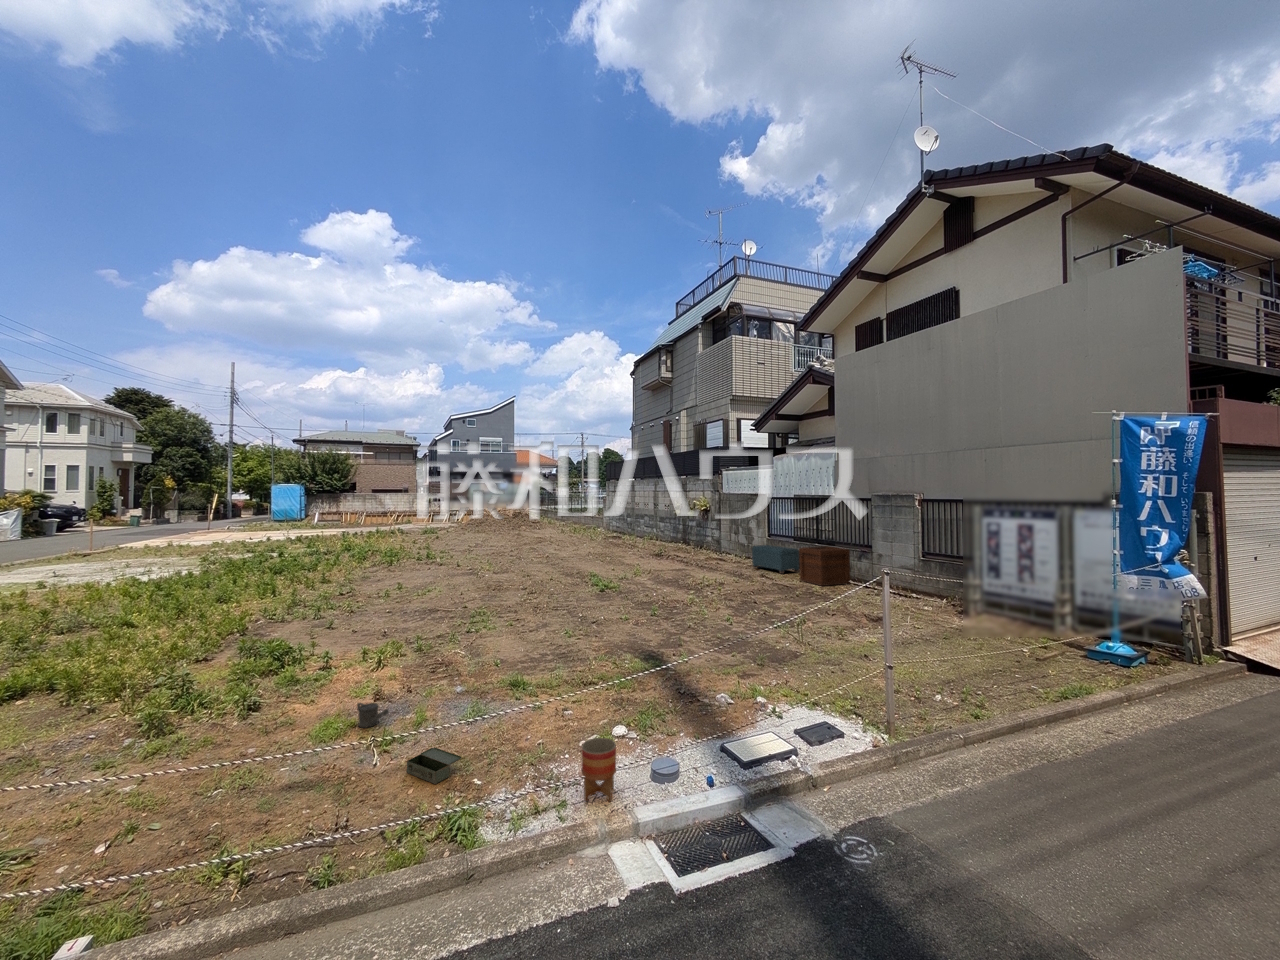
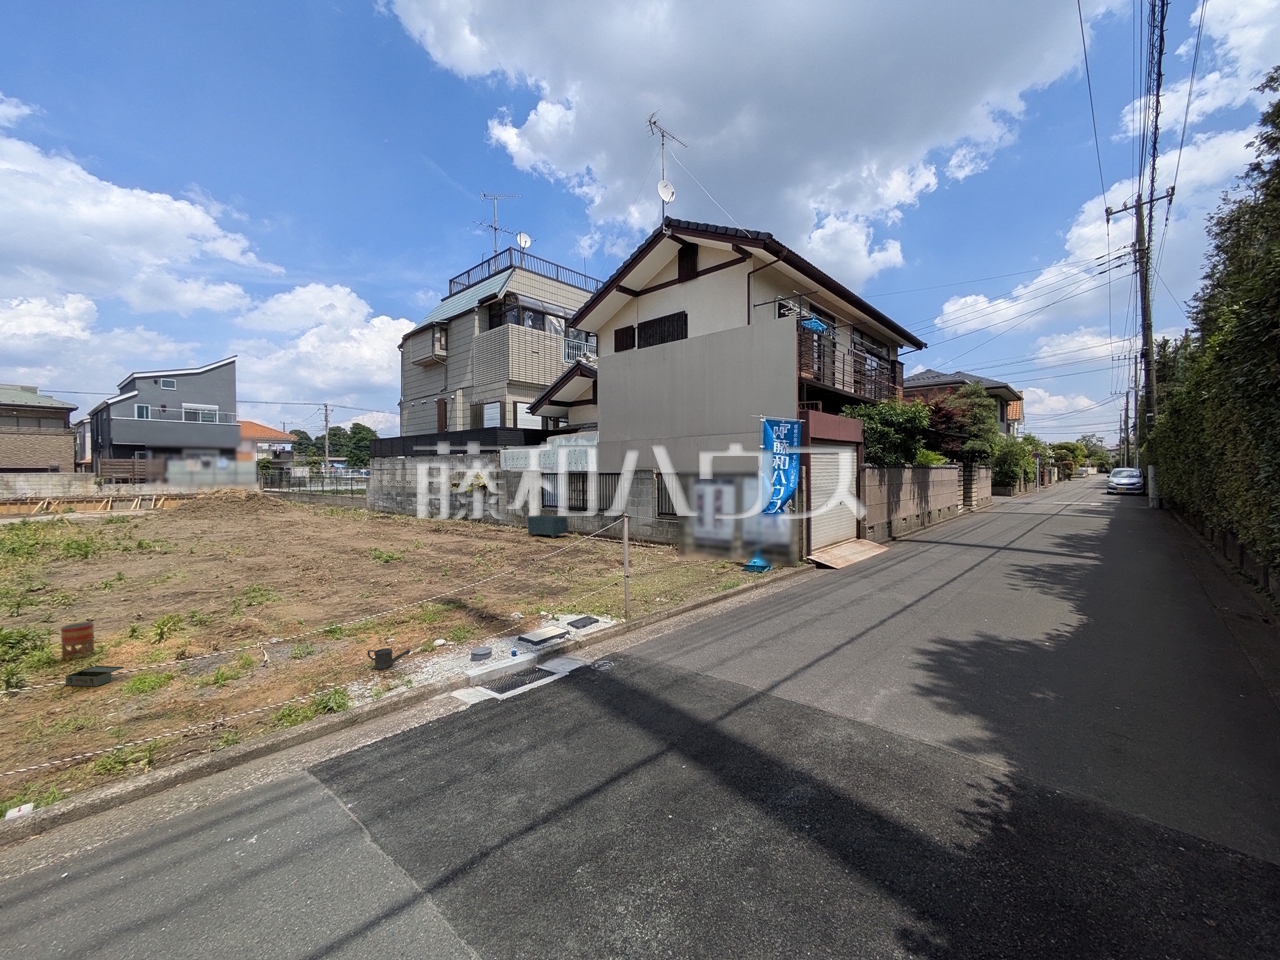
wooden crate: present [799,546,851,586] -> none [568,513,608,545]
watering can: present [357,703,389,728] -> present [368,648,410,670]
planter: present [581,738,616,802] -> present [61,622,94,660]
toolbox: present [407,747,462,784] -> present [66,666,124,686]

